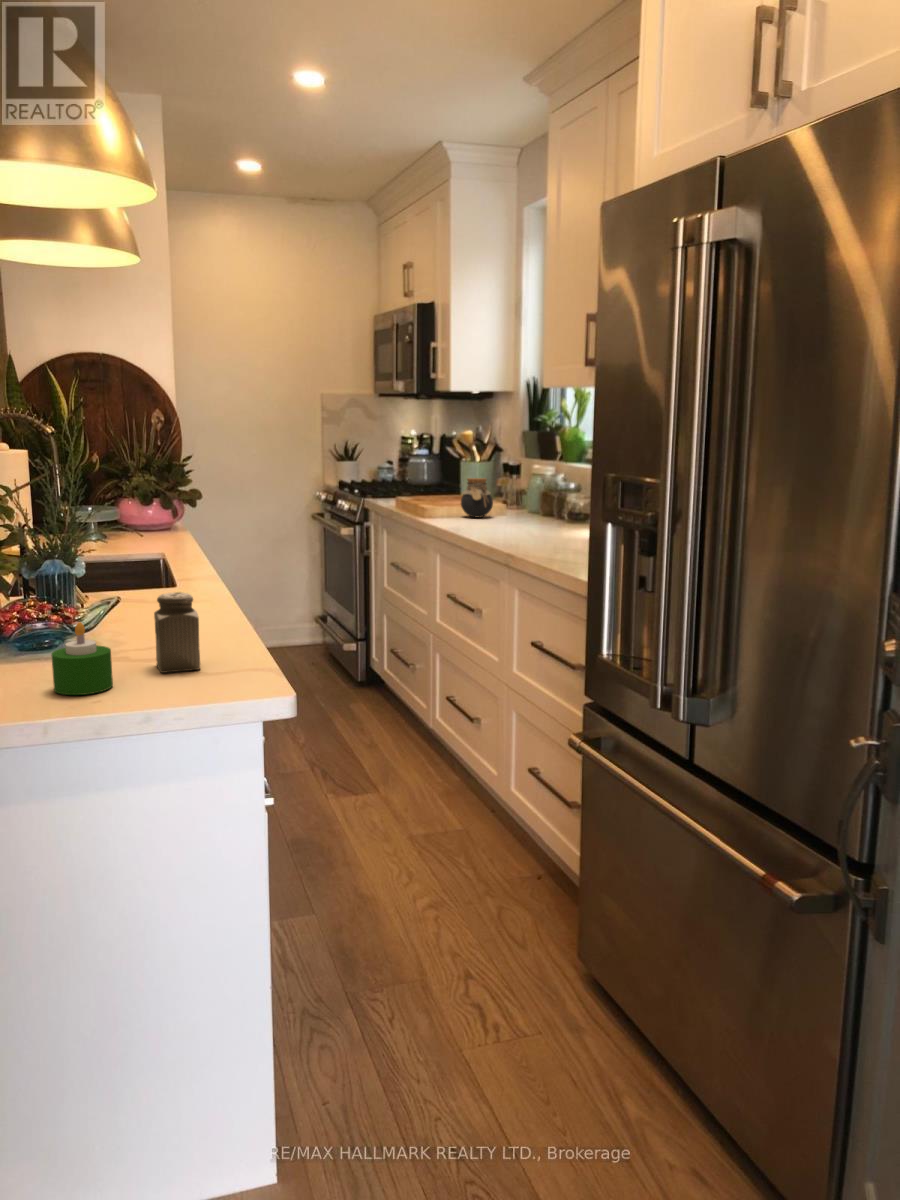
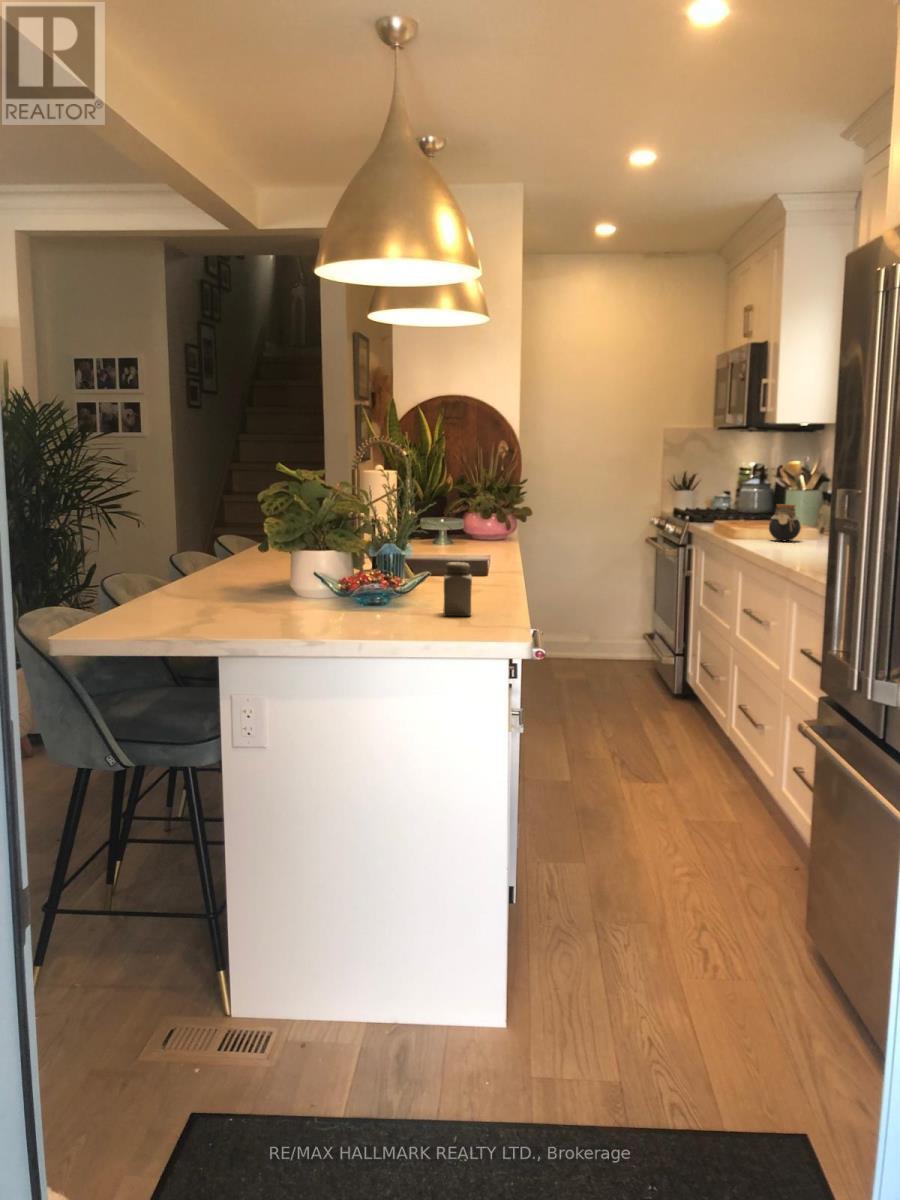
candle: present [51,622,113,695] -> none [374,575,411,622]

